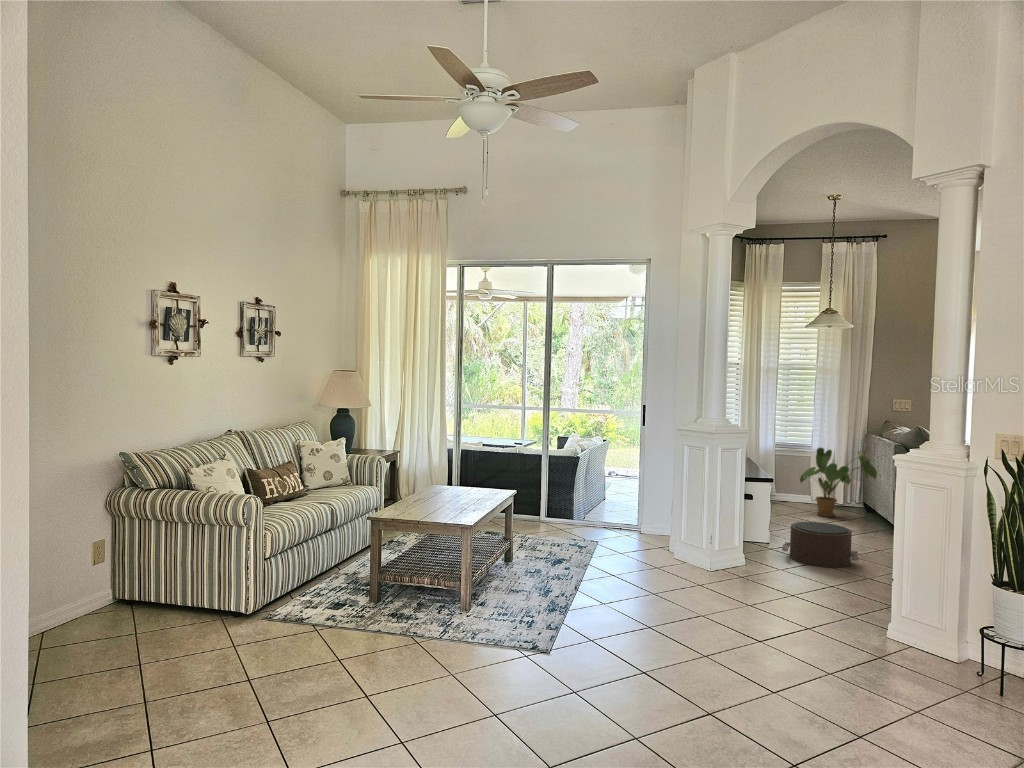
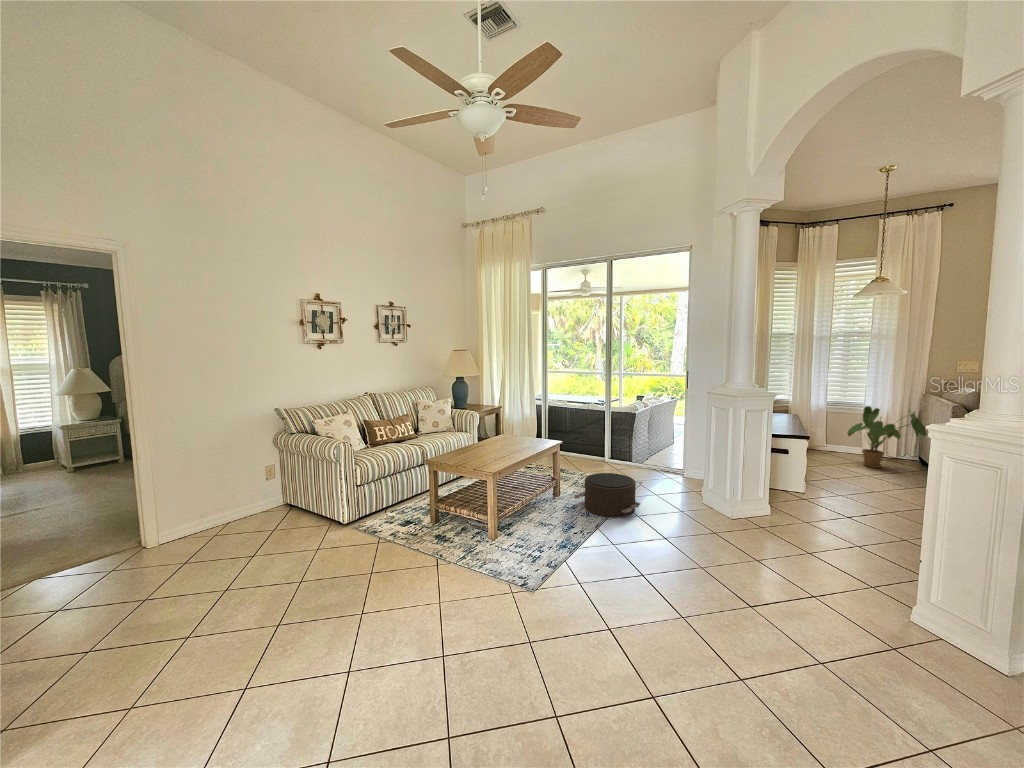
pouf: present [782,522,859,568] -> present [574,473,640,517]

